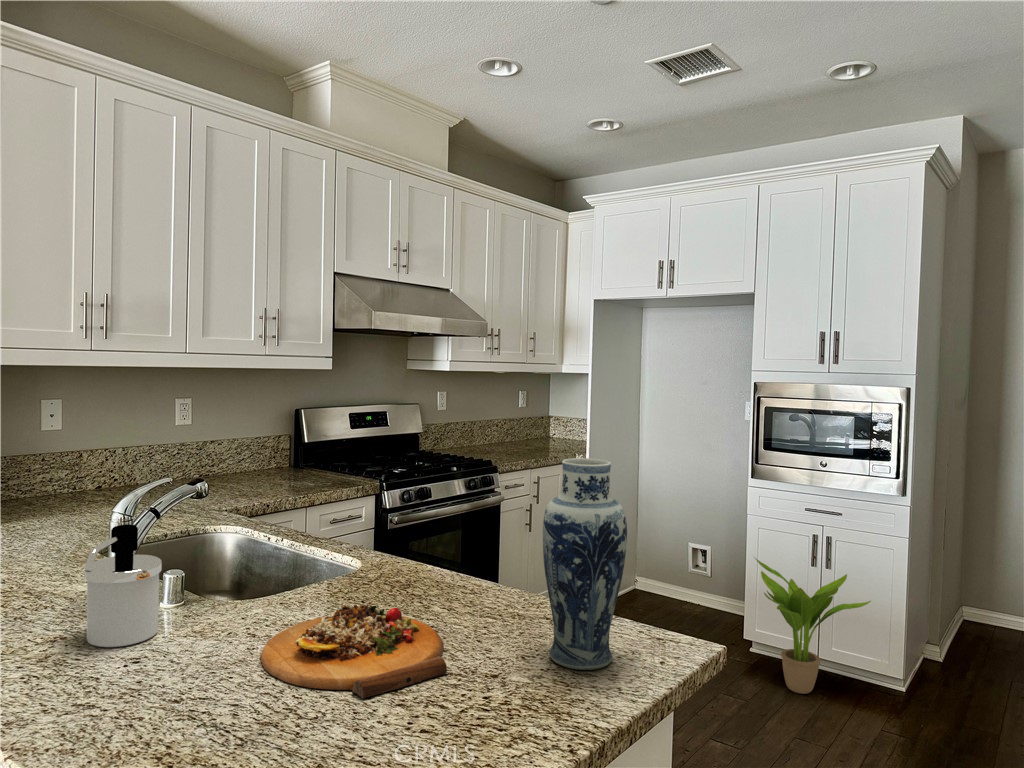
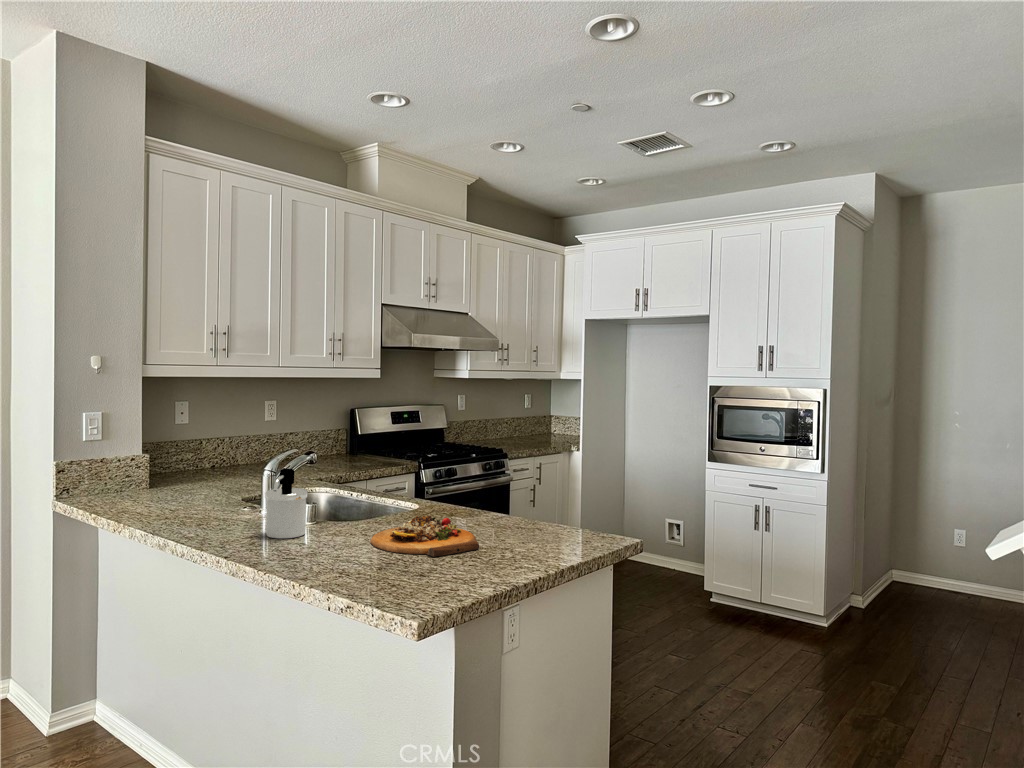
vase: present [543,458,627,670] -> none [535,427,584,549]
potted plant: present [755,558,871,694] -> none [706,518,797,626]

